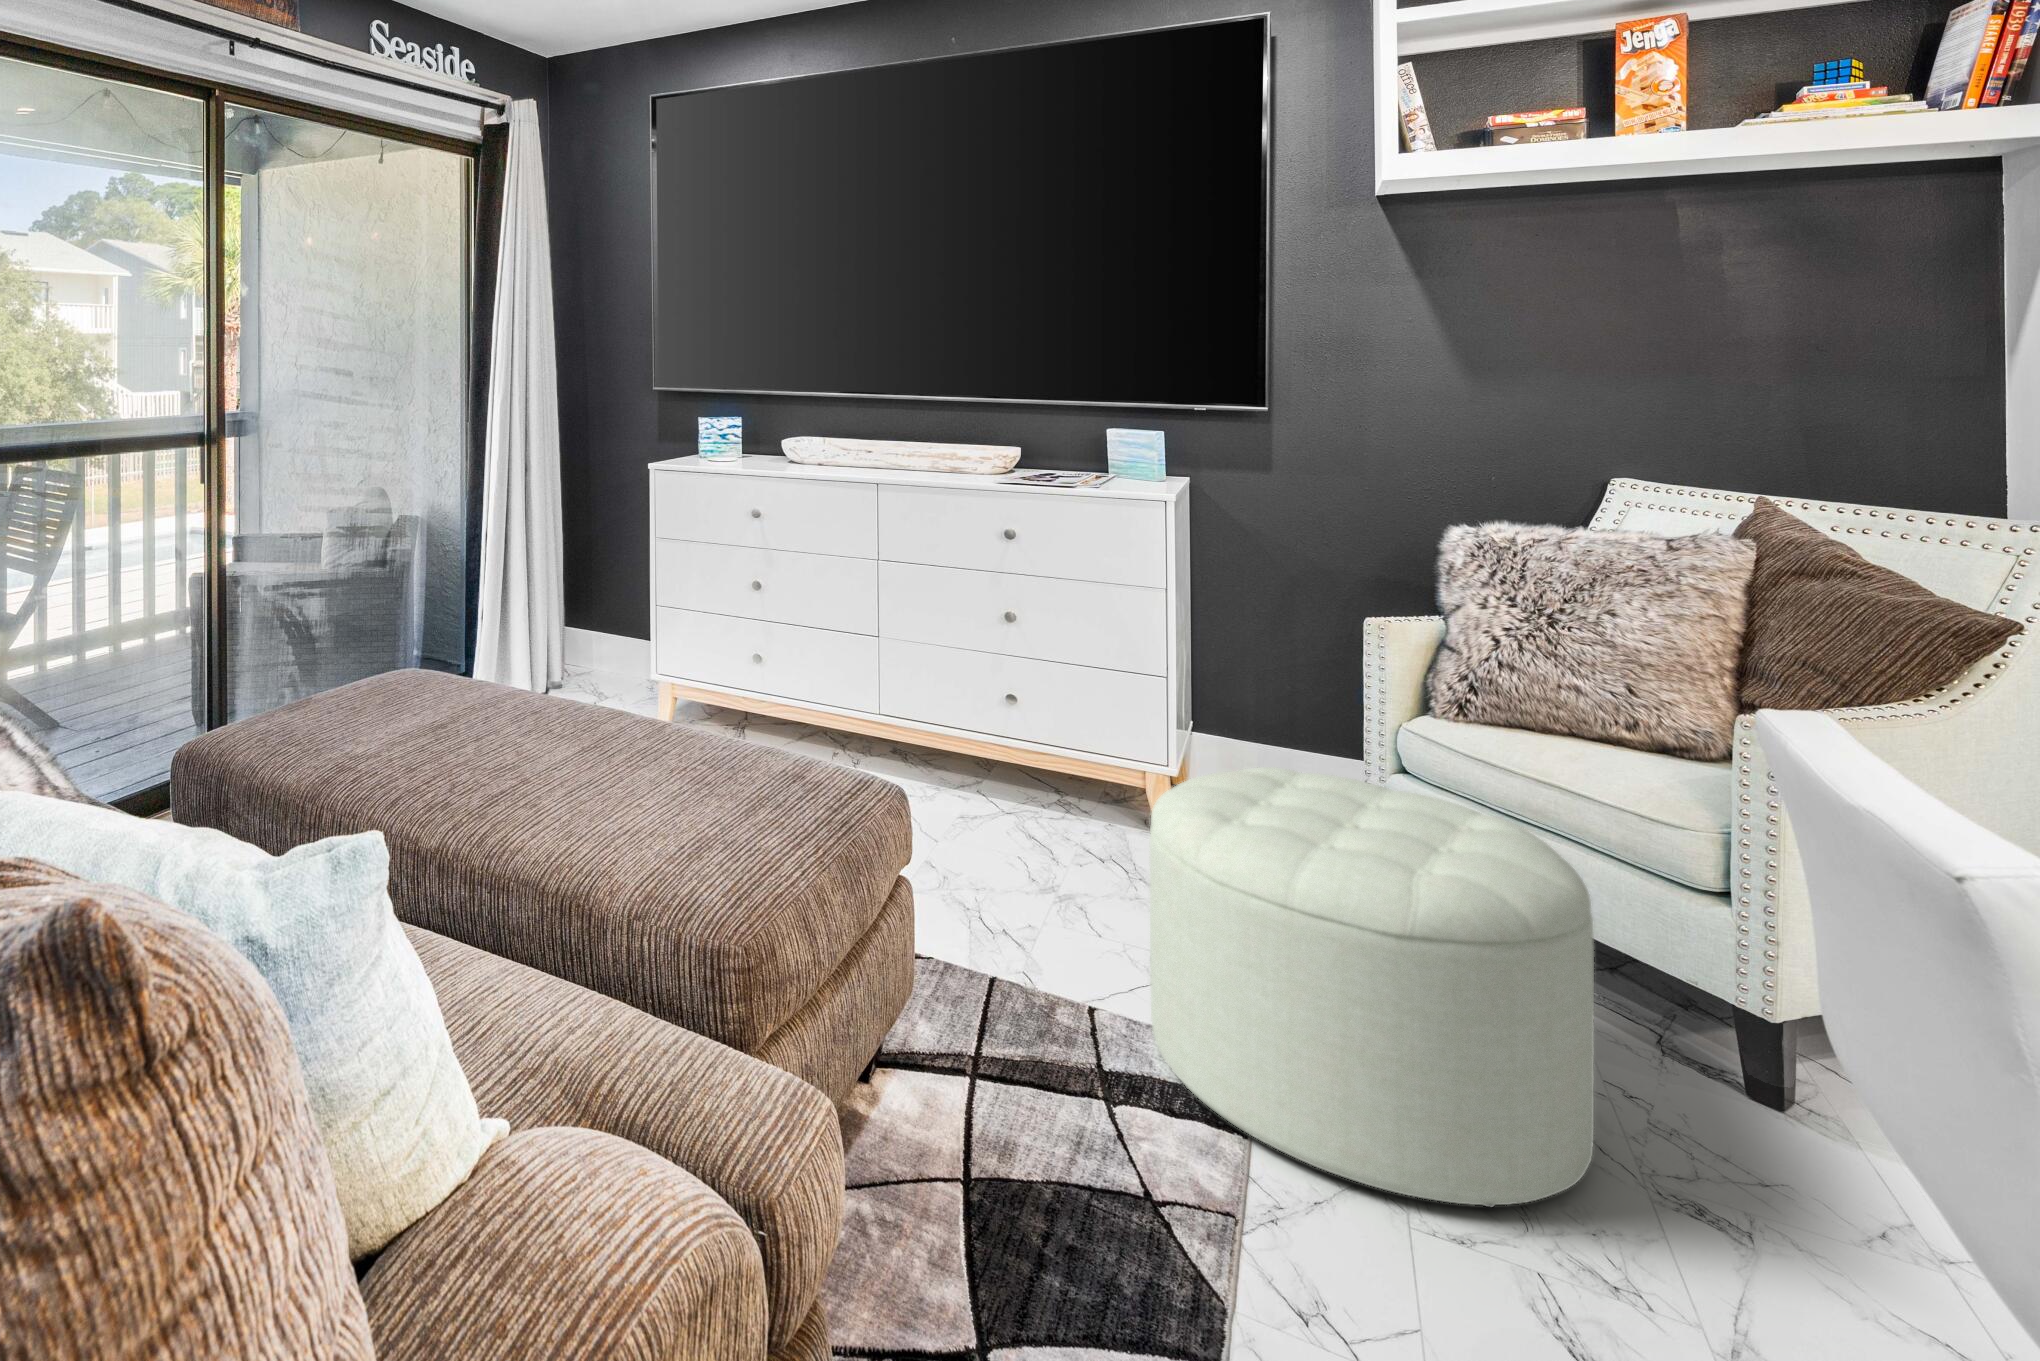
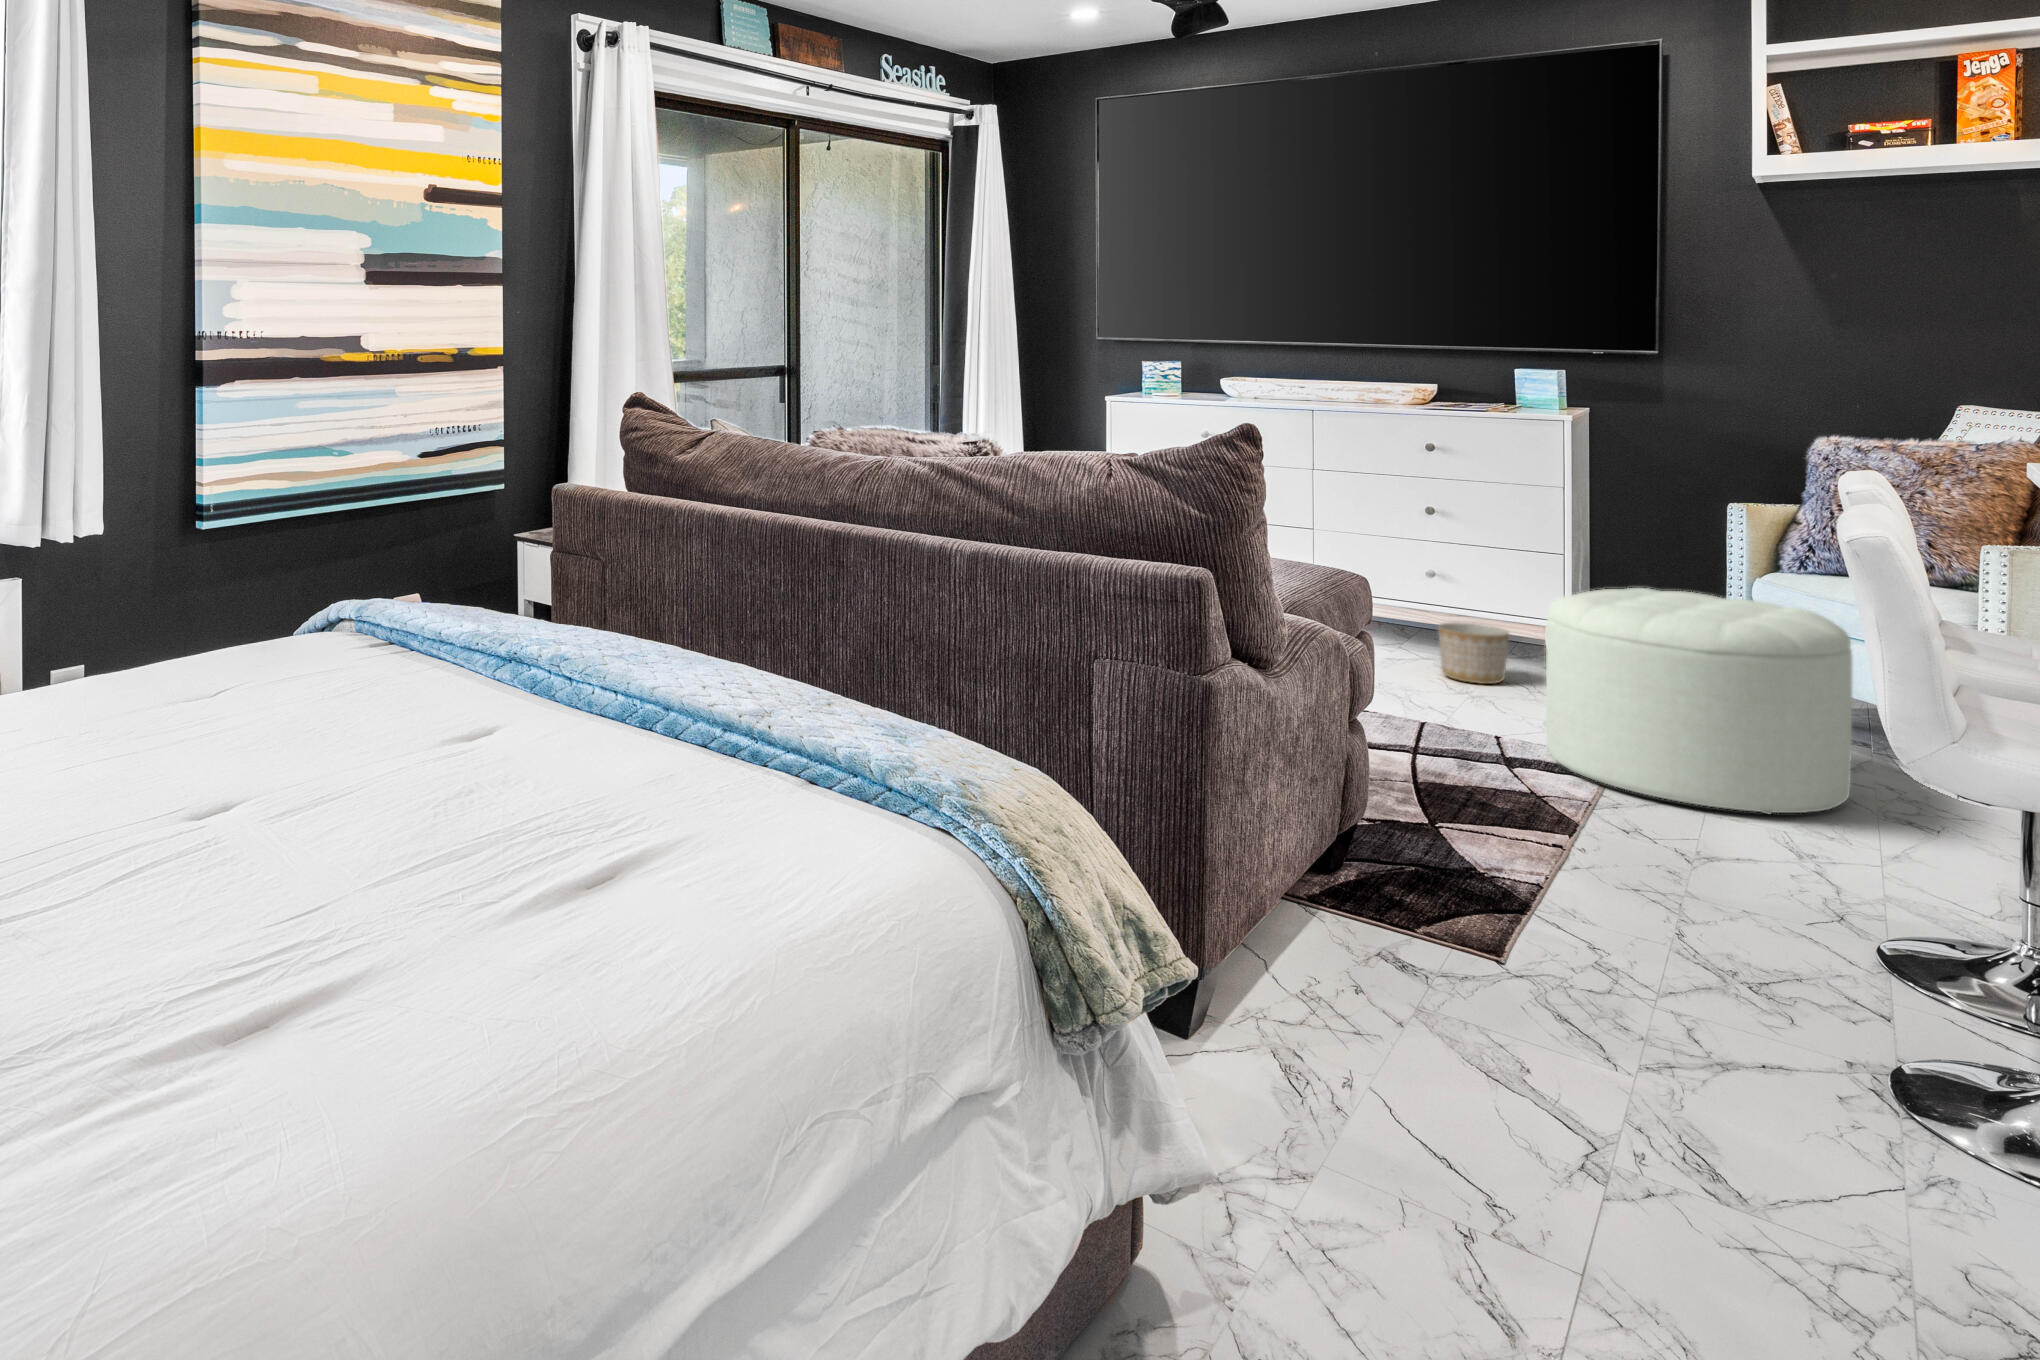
planter: none [1016,765,1101,857] -> present [1438,622,1509,684]

